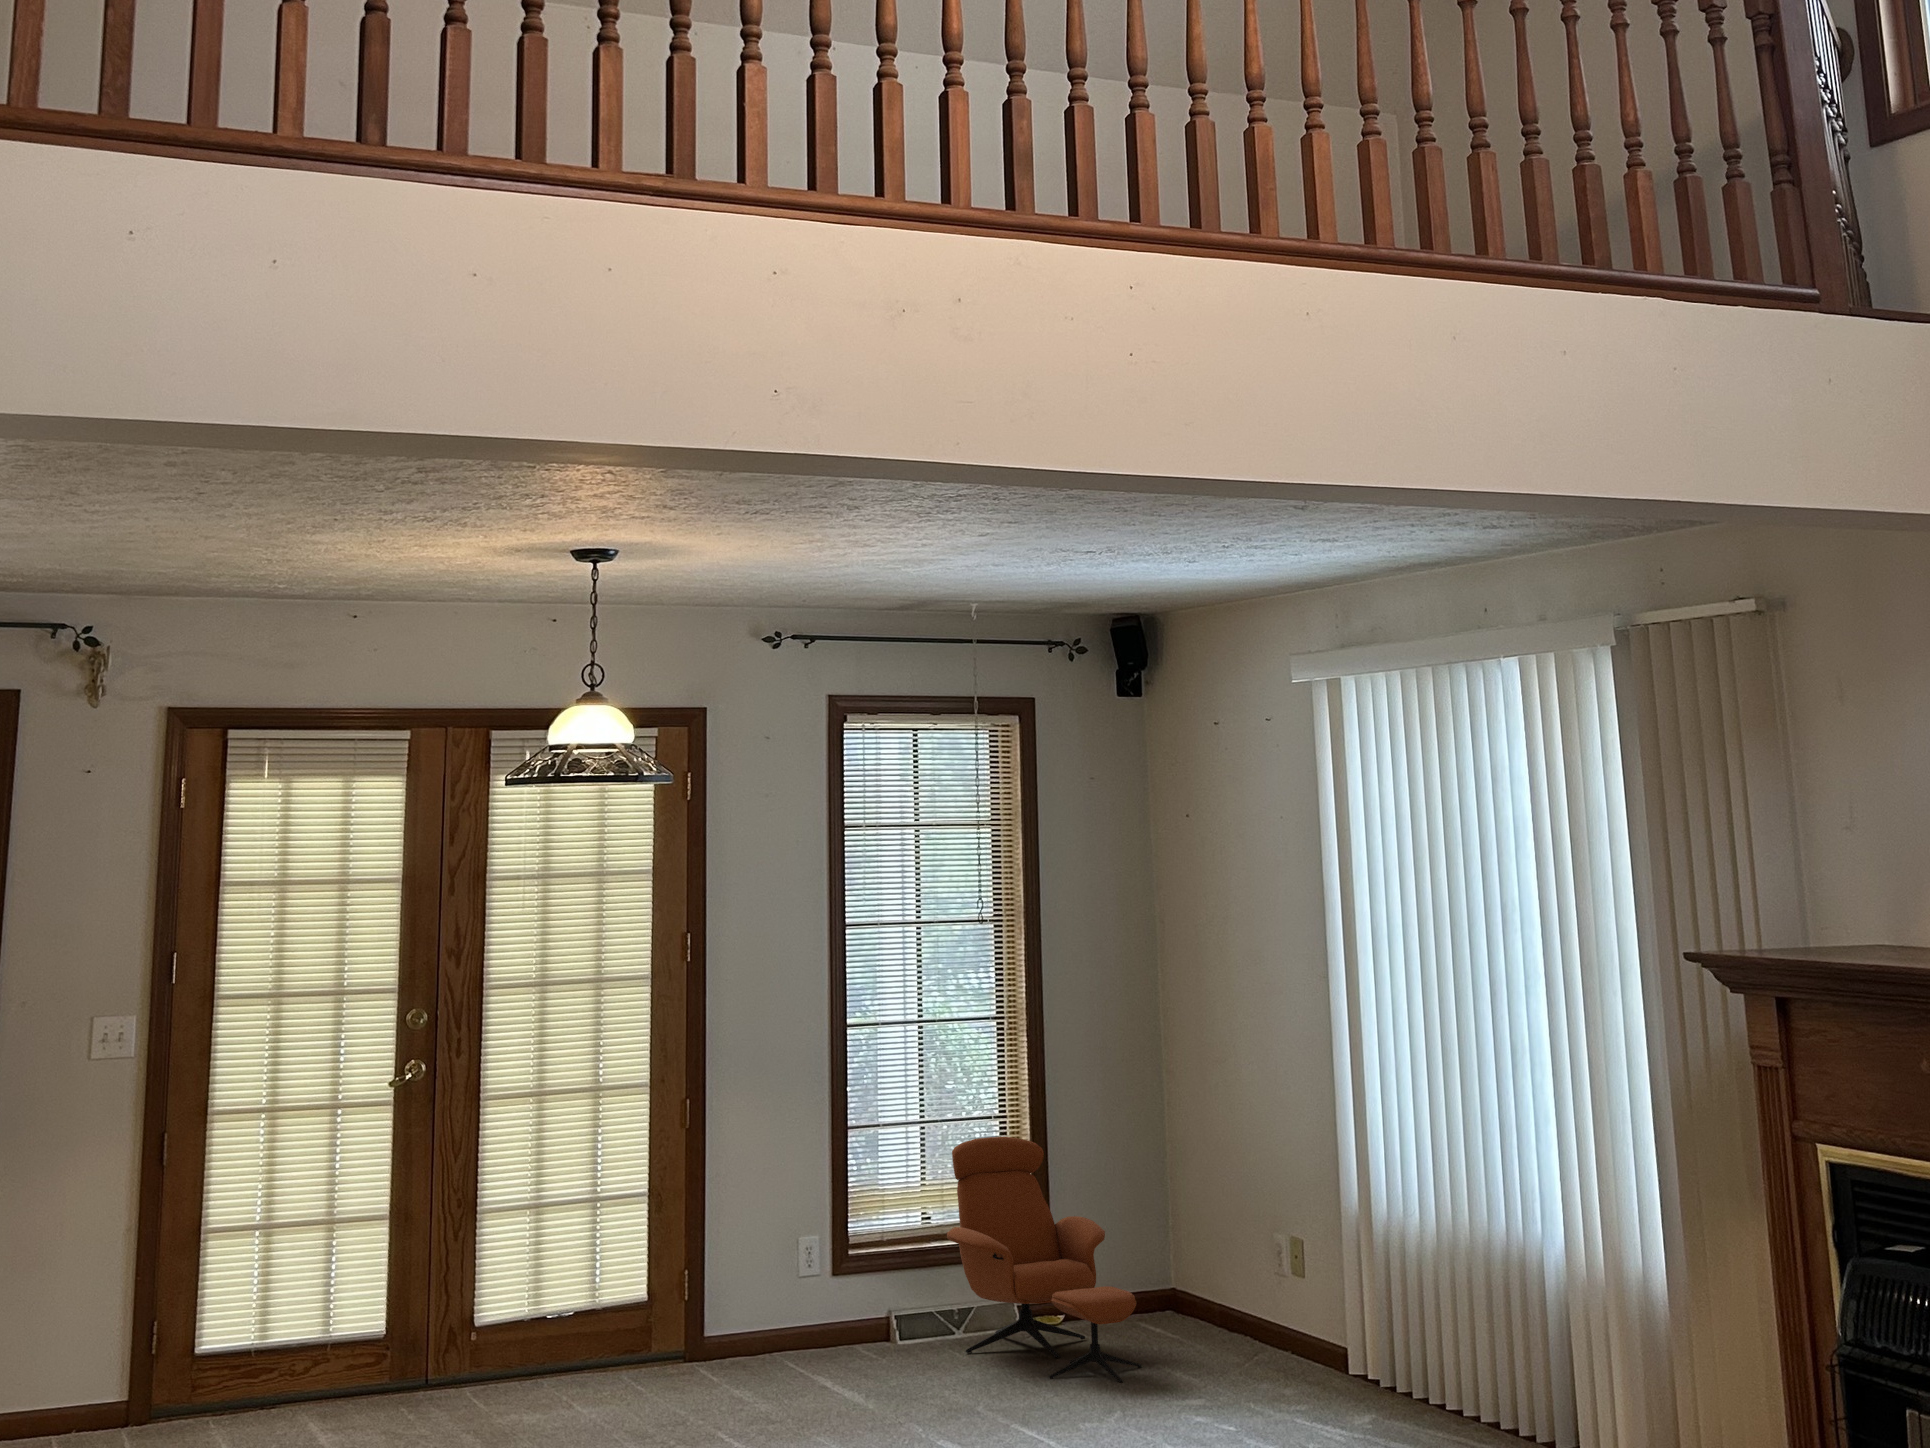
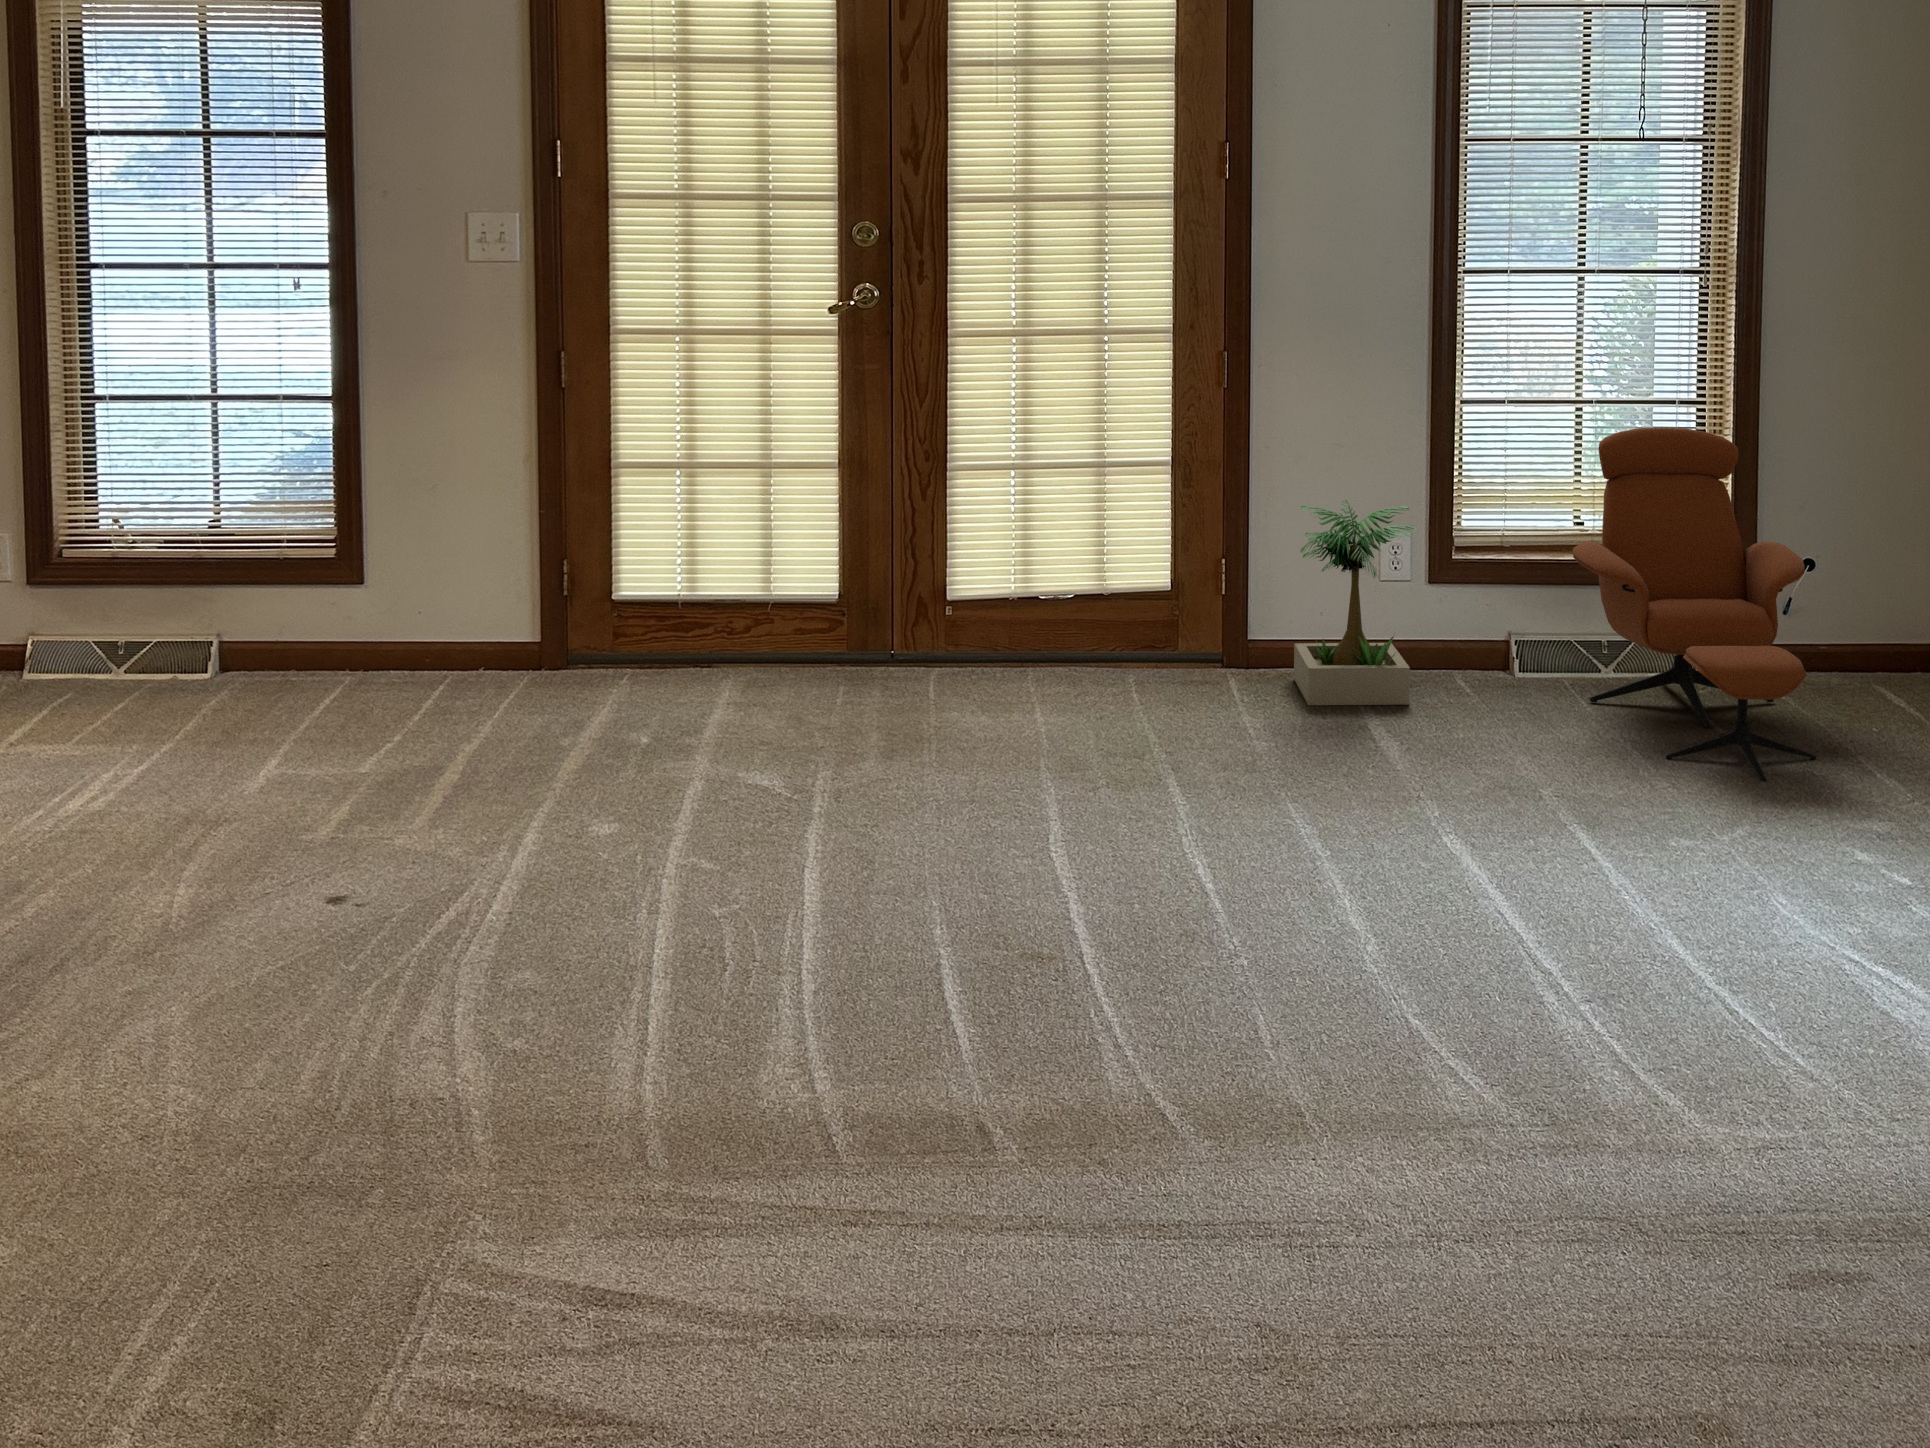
potted plant: none [746,1209,851,1378] -> present [1294,500,1416,705]

